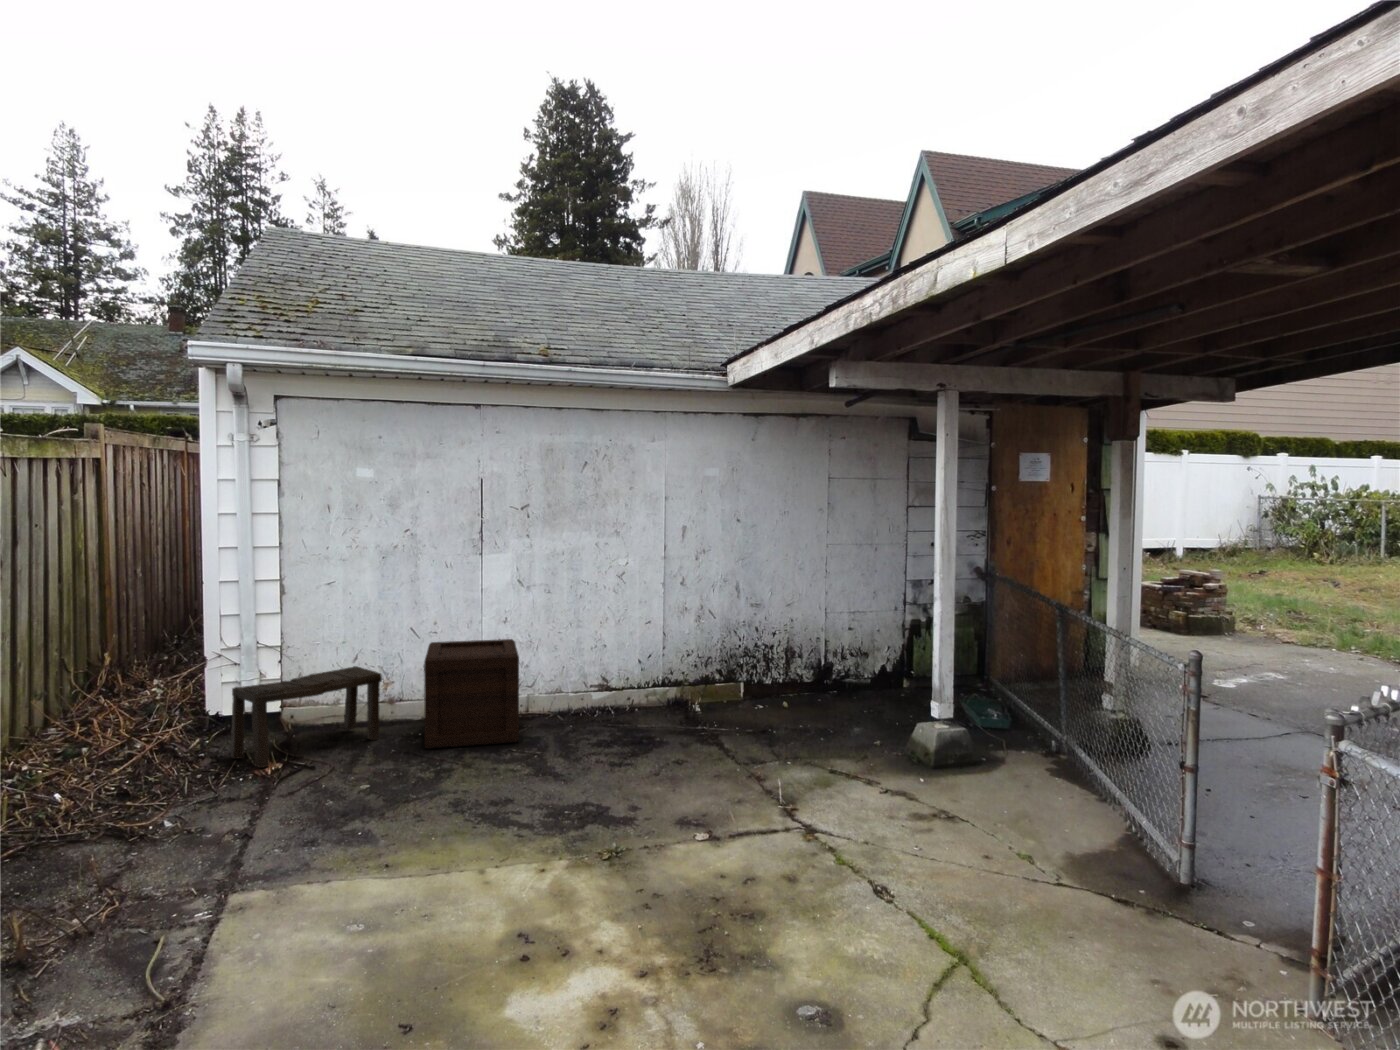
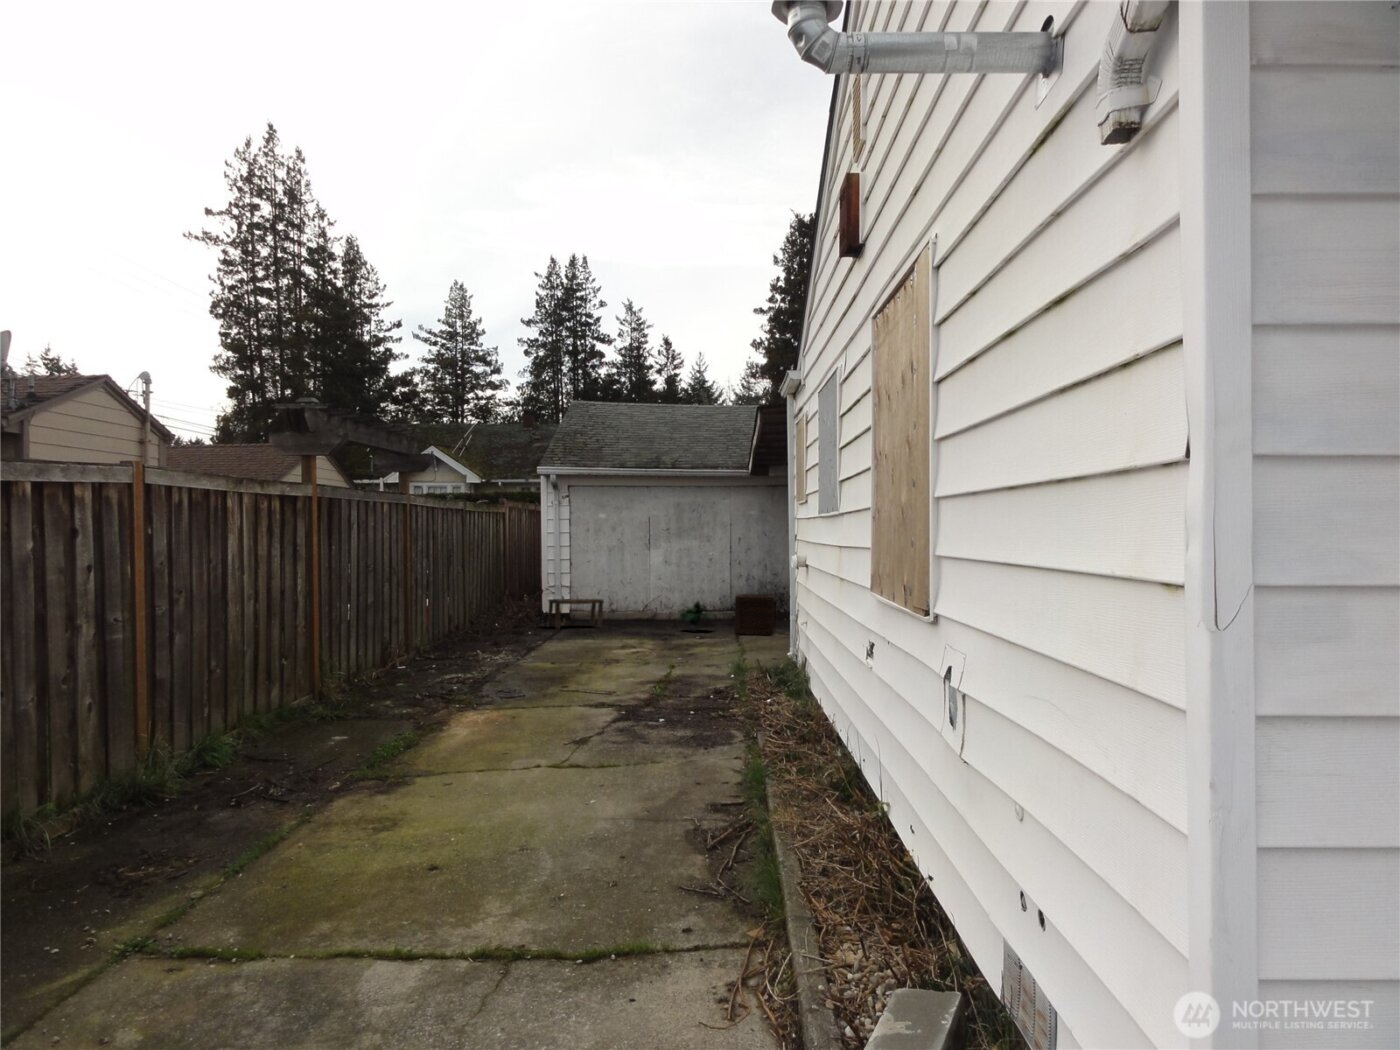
wooden crate: present [424,639,519,749] -> present [734,594,777,635]
potted plant: none [558,654,641,726] -> present [679,601,709,631]

